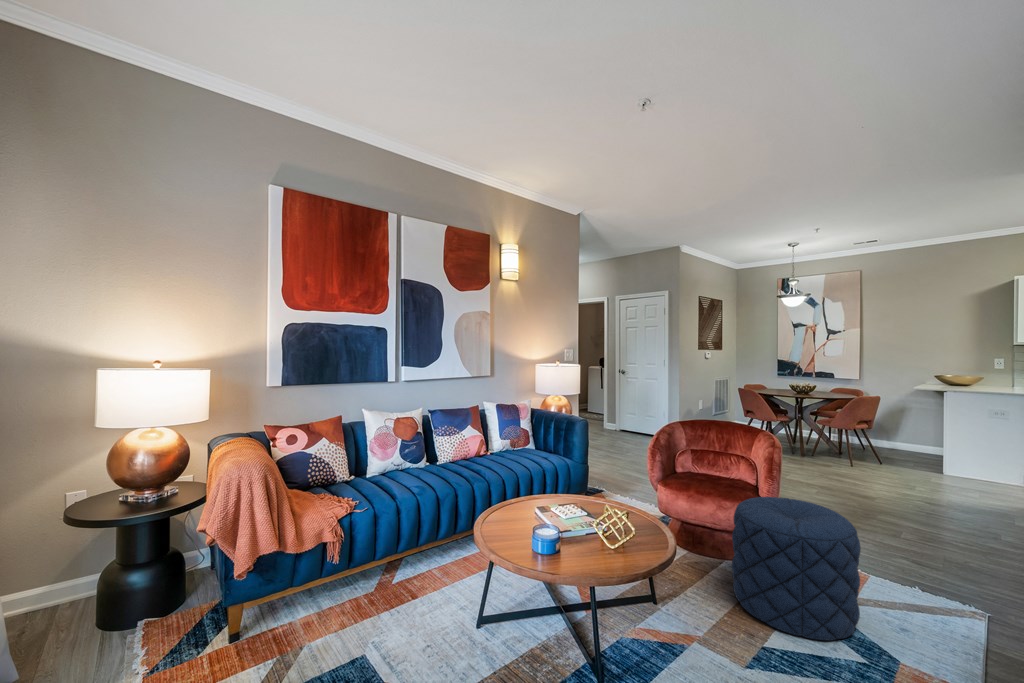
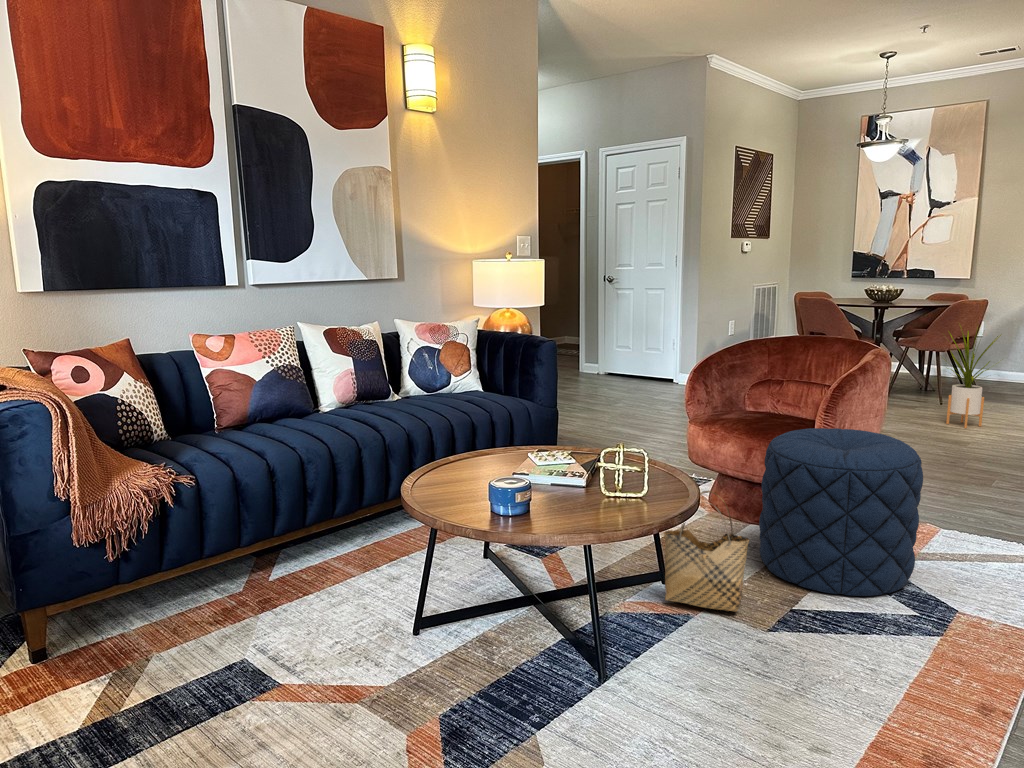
house plant: none [848,412,897,486] -> present [946,329,1001,428]
woven basket: none [661,545,727,647] -> present [663,491,749,612]

